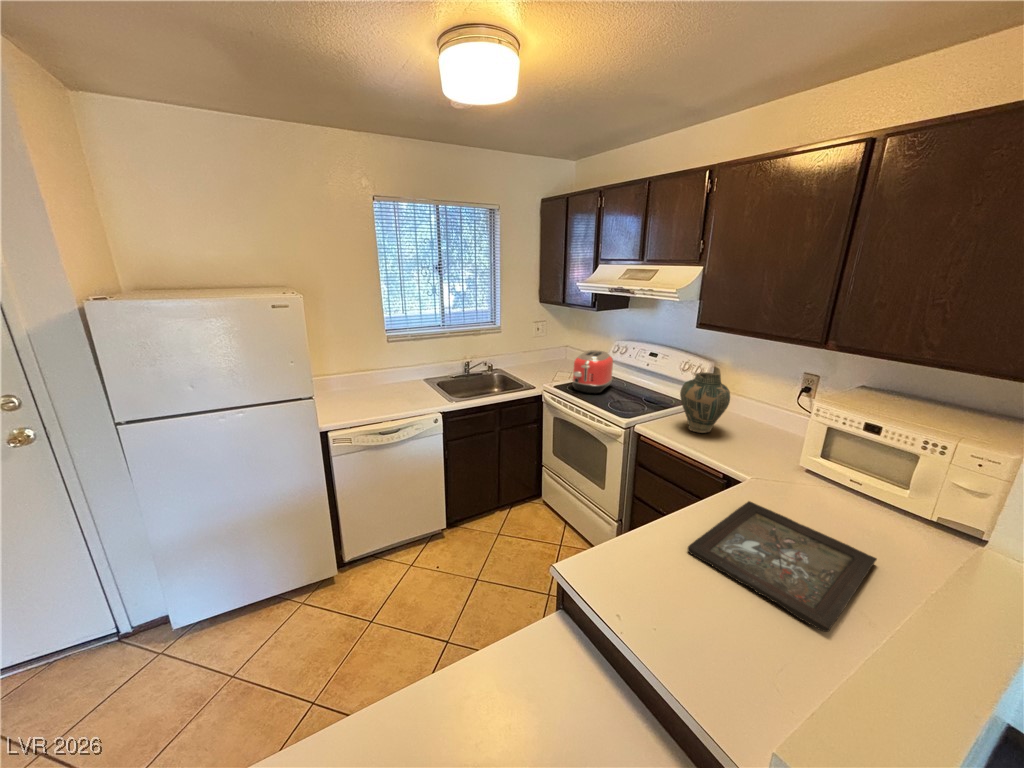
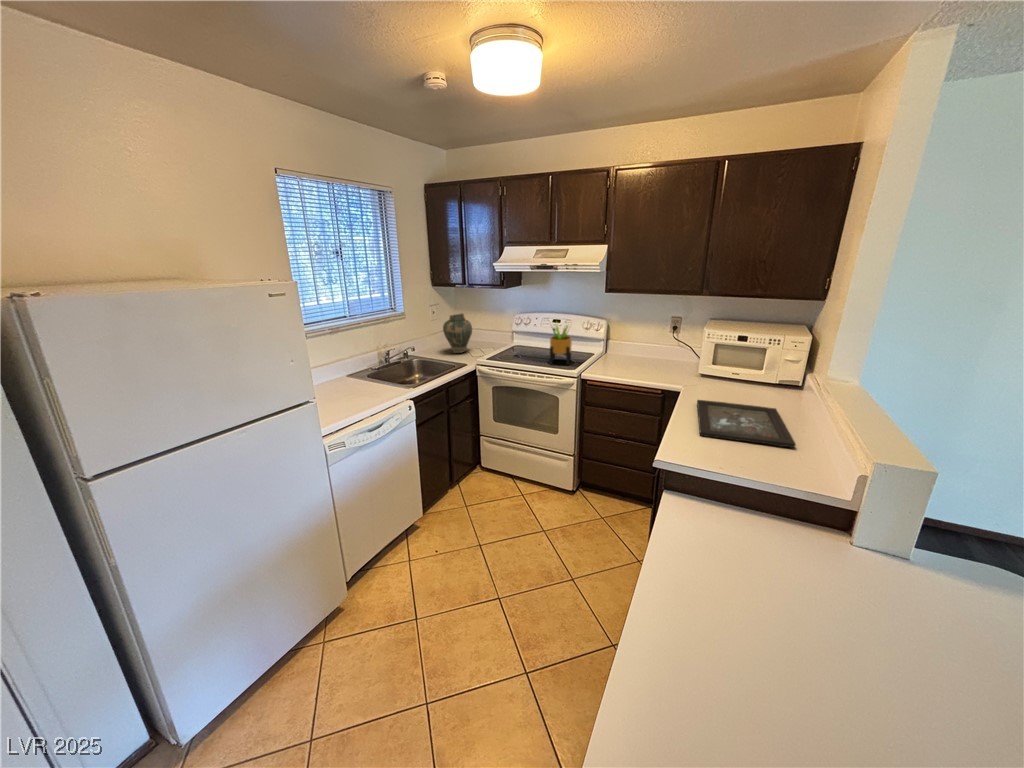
toaster: present [572,350,613,394] -> none [499,323,530,361]
potted plant: none [618,352,651,411] -> present [550,324,572,365]
vase: present [680,372,730,433] -> present [443,313,472,353]

